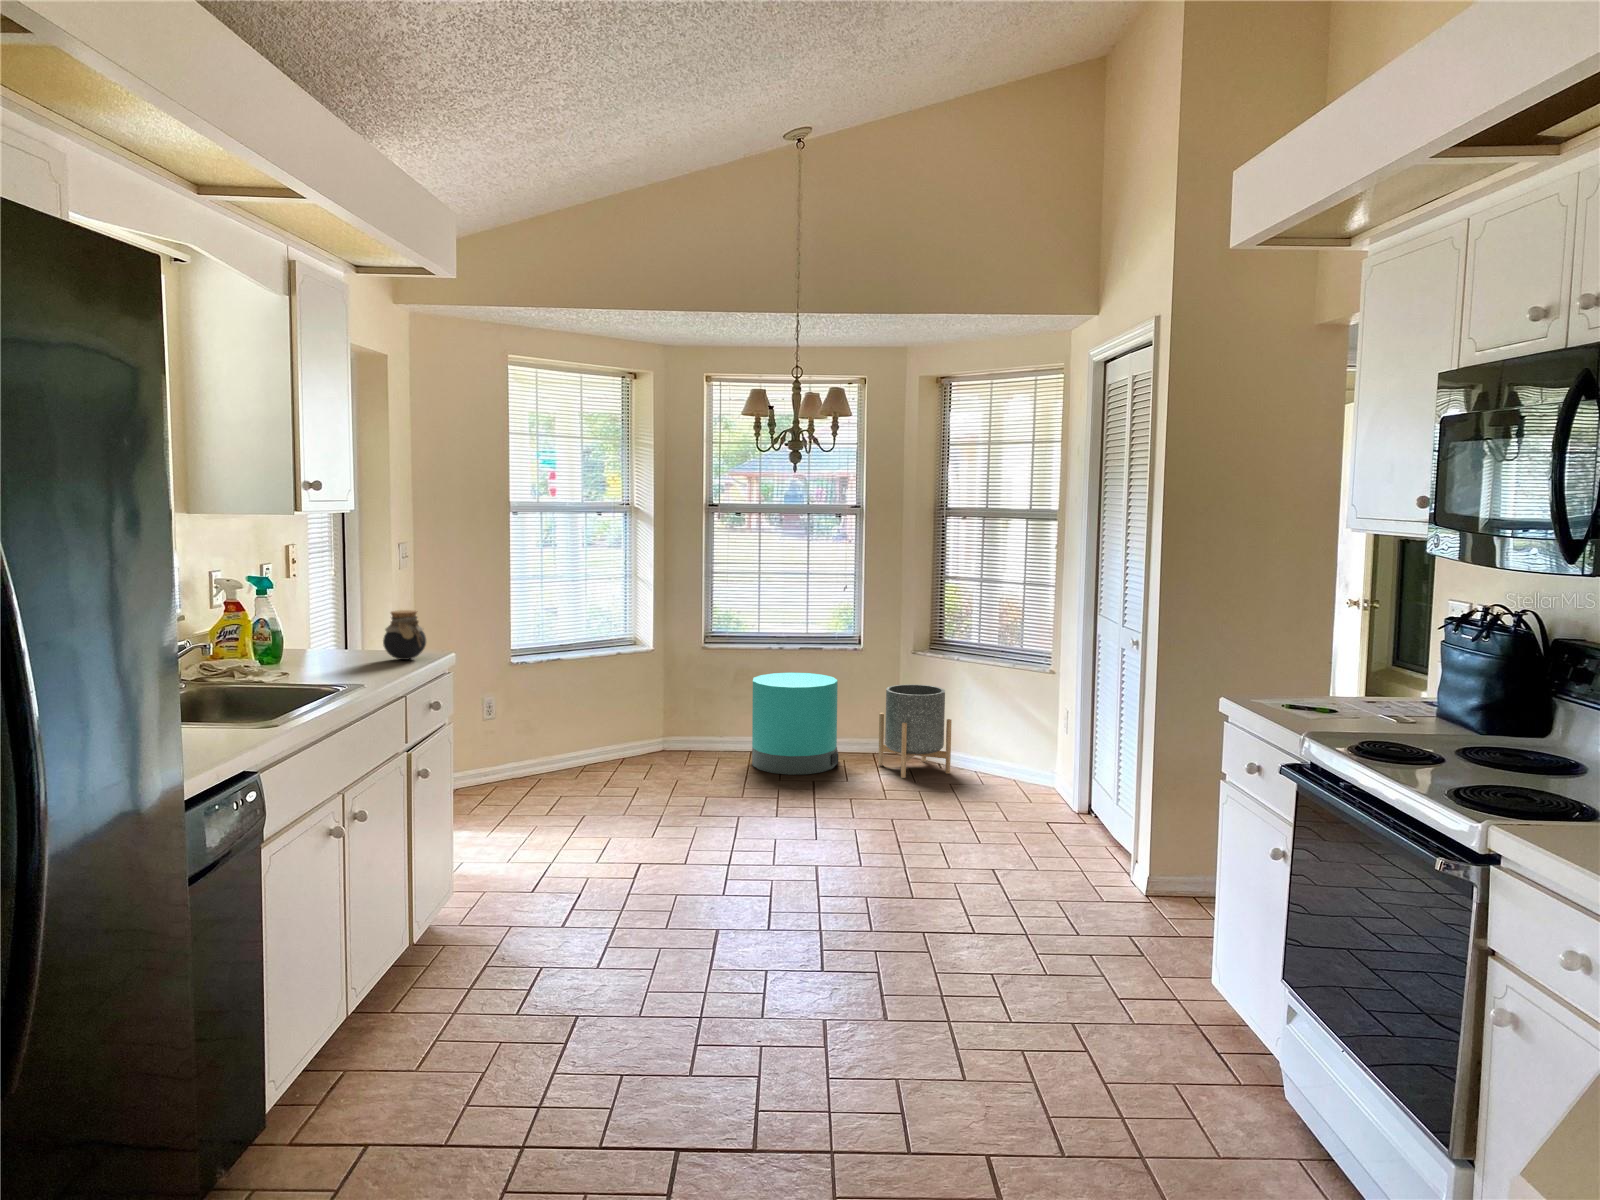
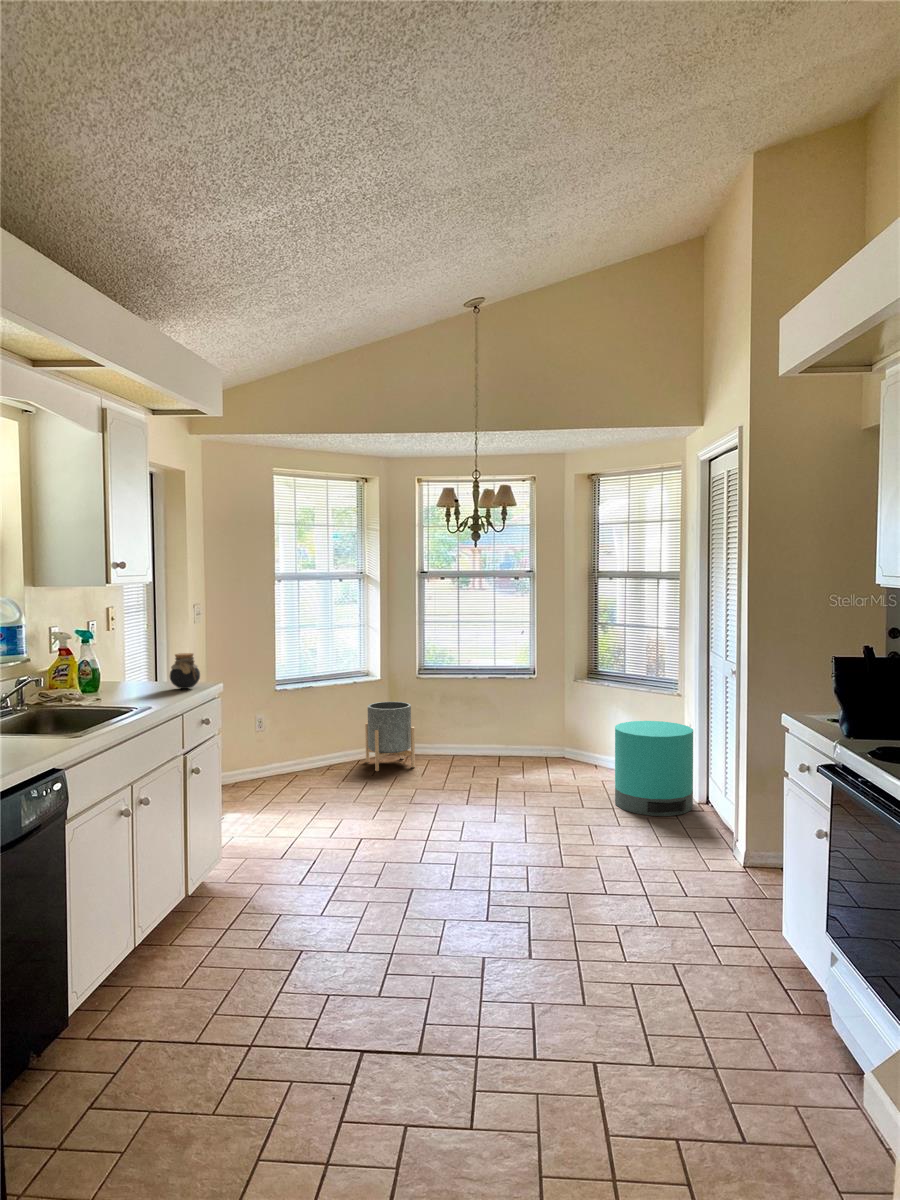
trash can: present [752,673,838,775] -> present [615,721,693,816]
planter: present [878,684,952,778] -> present [365,702,415,771]

